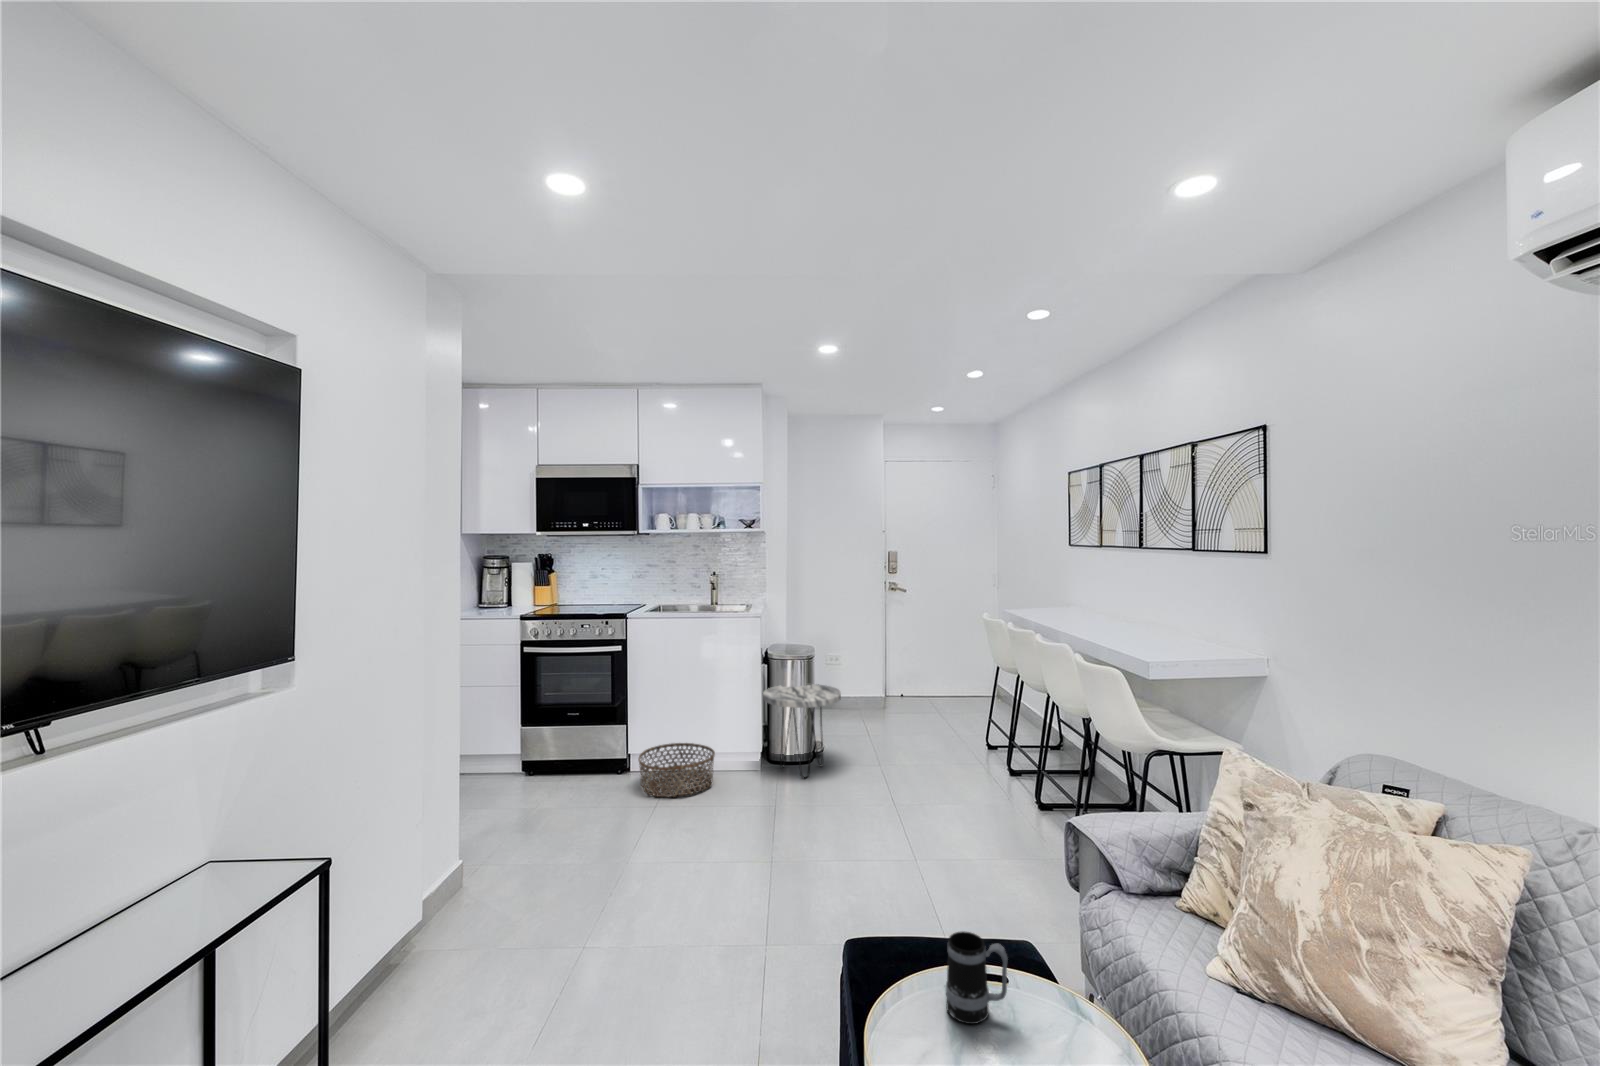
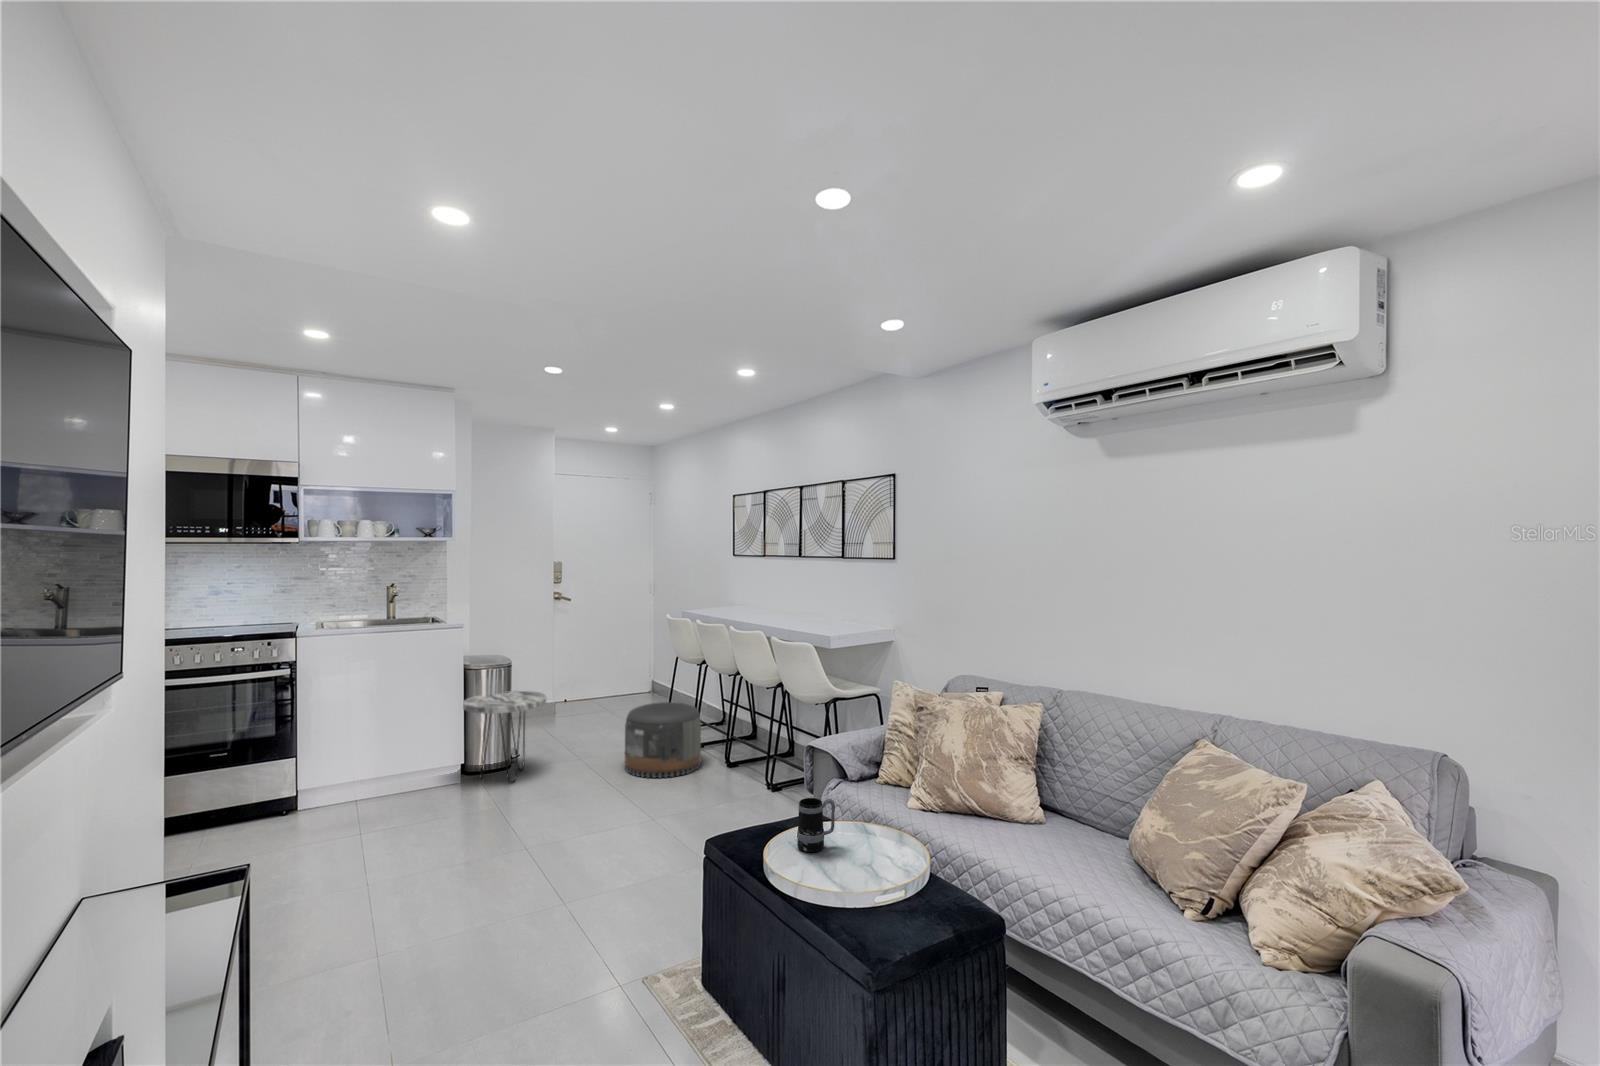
pouf: none [919,716,1008,806] -> present [625,702,701,778]
basket: present [638,743,715,797] -> none [321,767,416,827]

